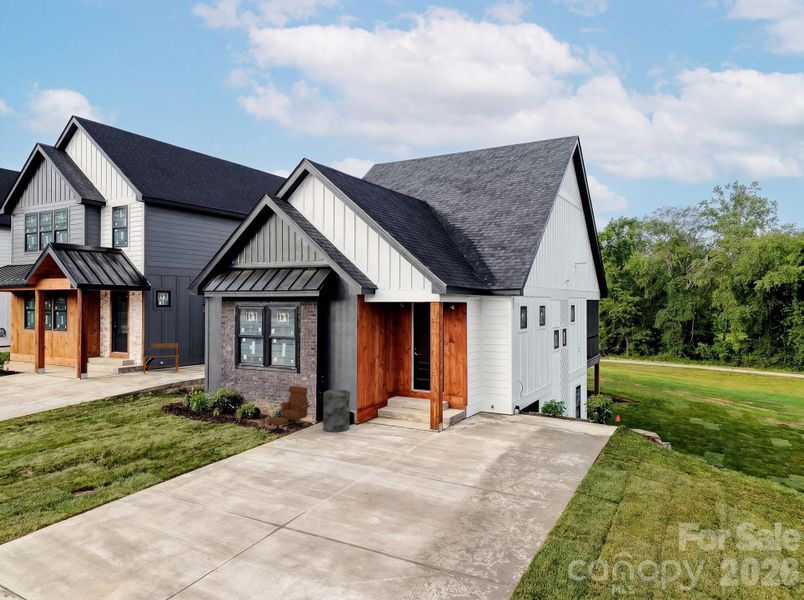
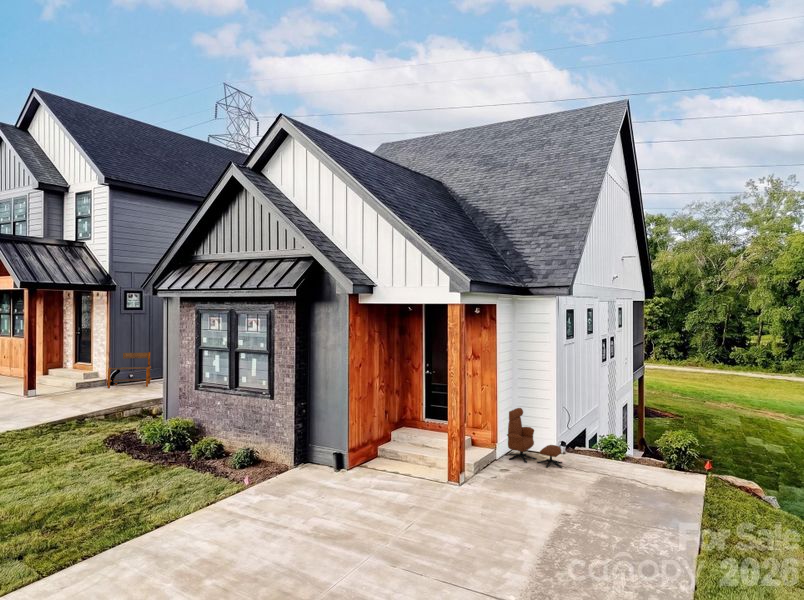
lounge chair: present [267,386,310,434] -> present [507,408,562,468]
trash can: present [323,390,350,432] -> none [302,422,339,482]

